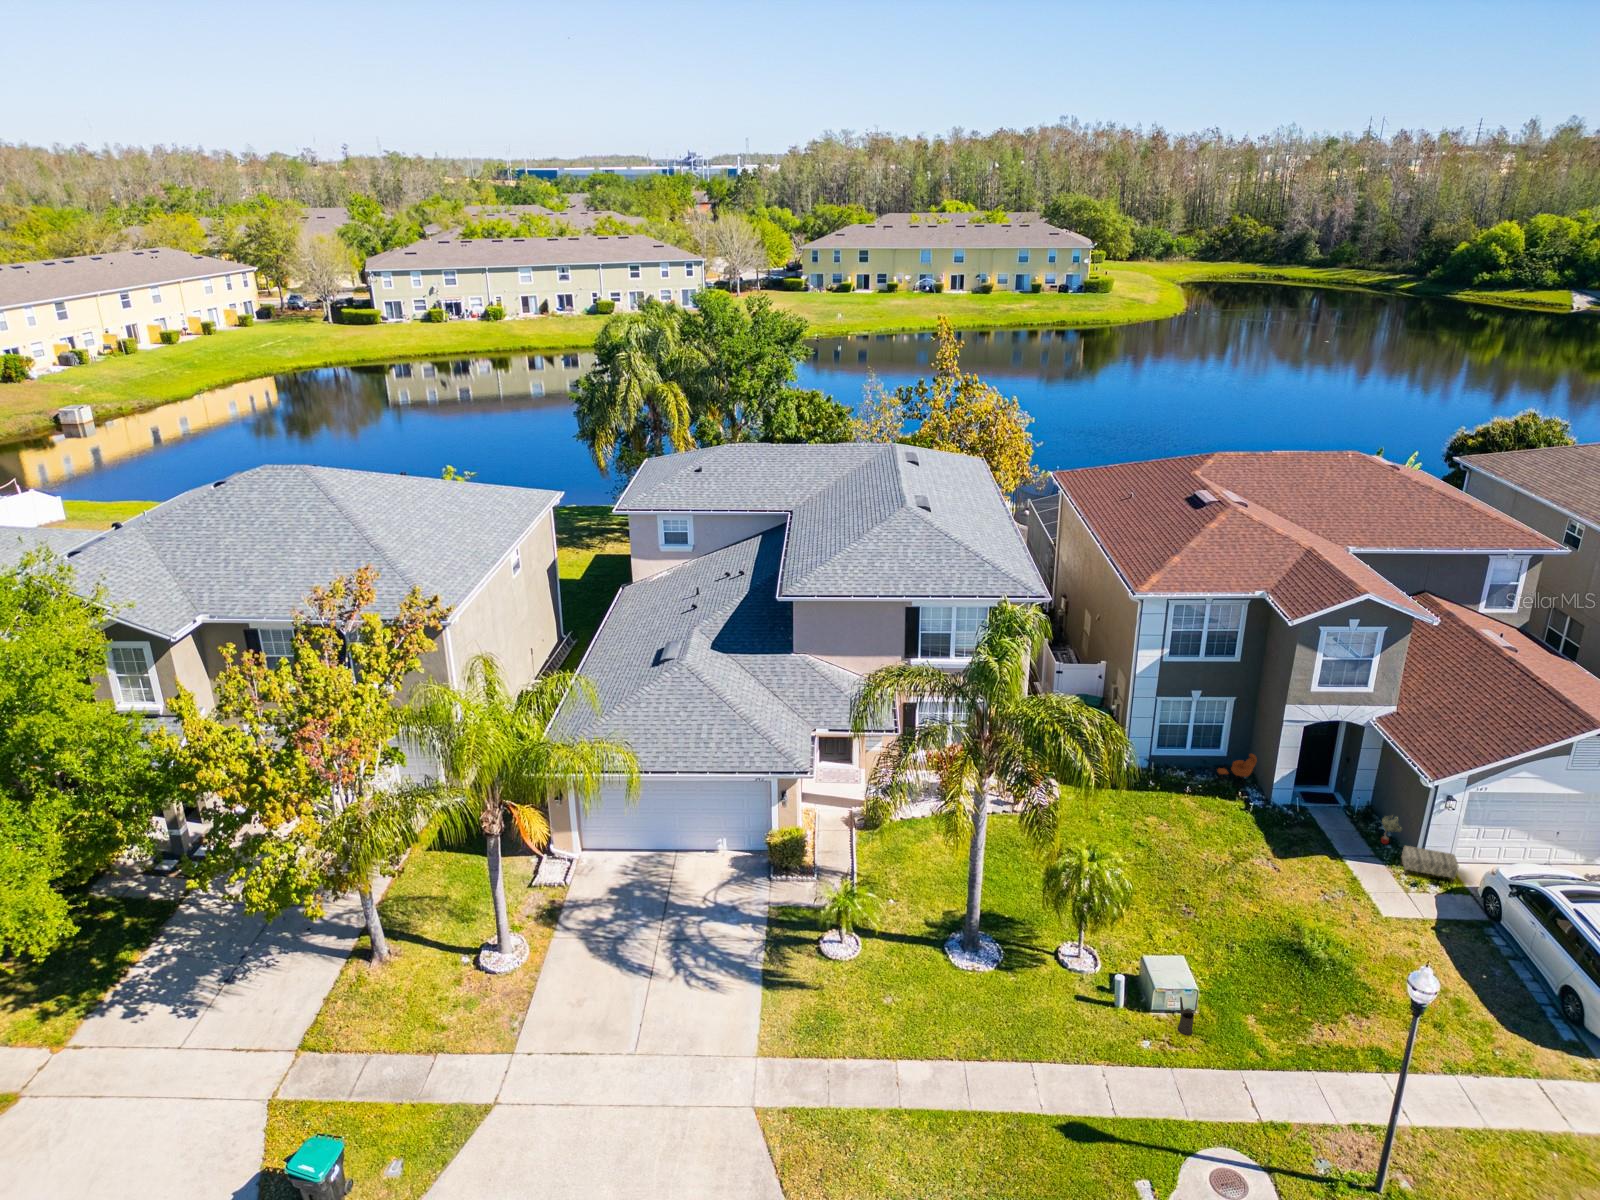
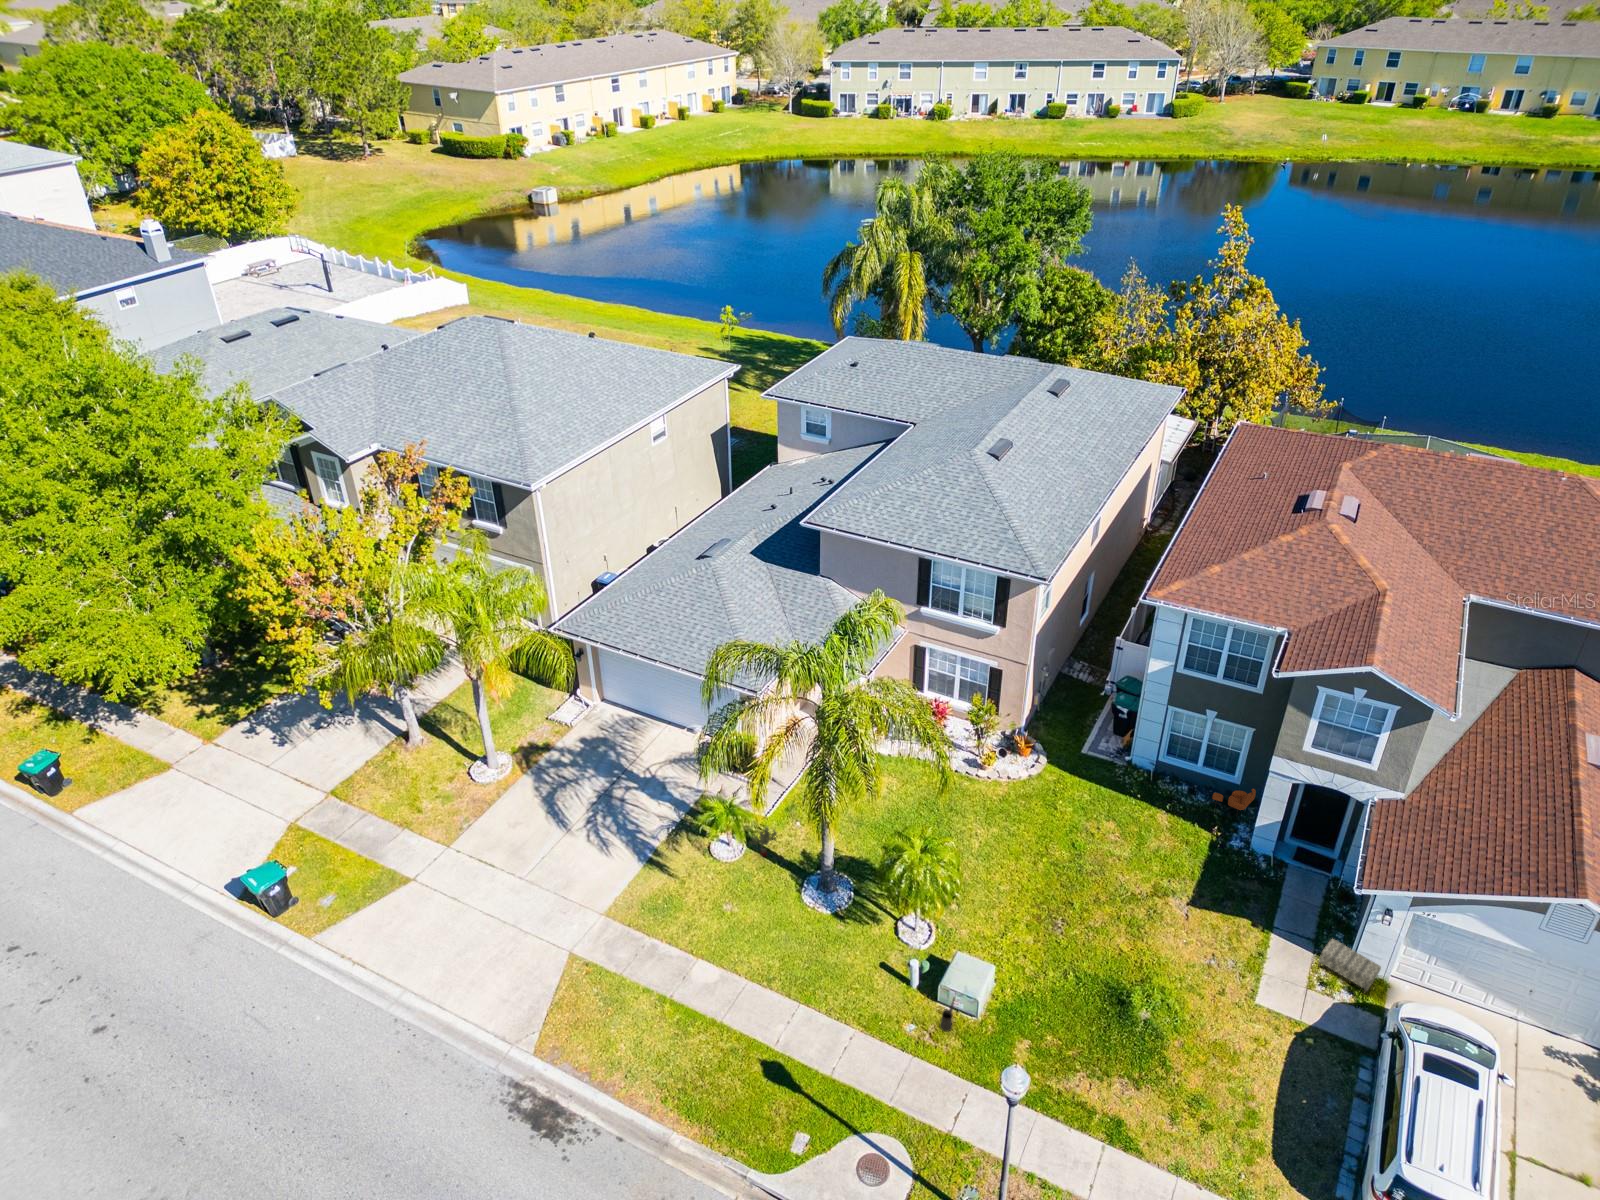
potted tree: present [1381,817,1401,844] -> present [750,827,777,856]

